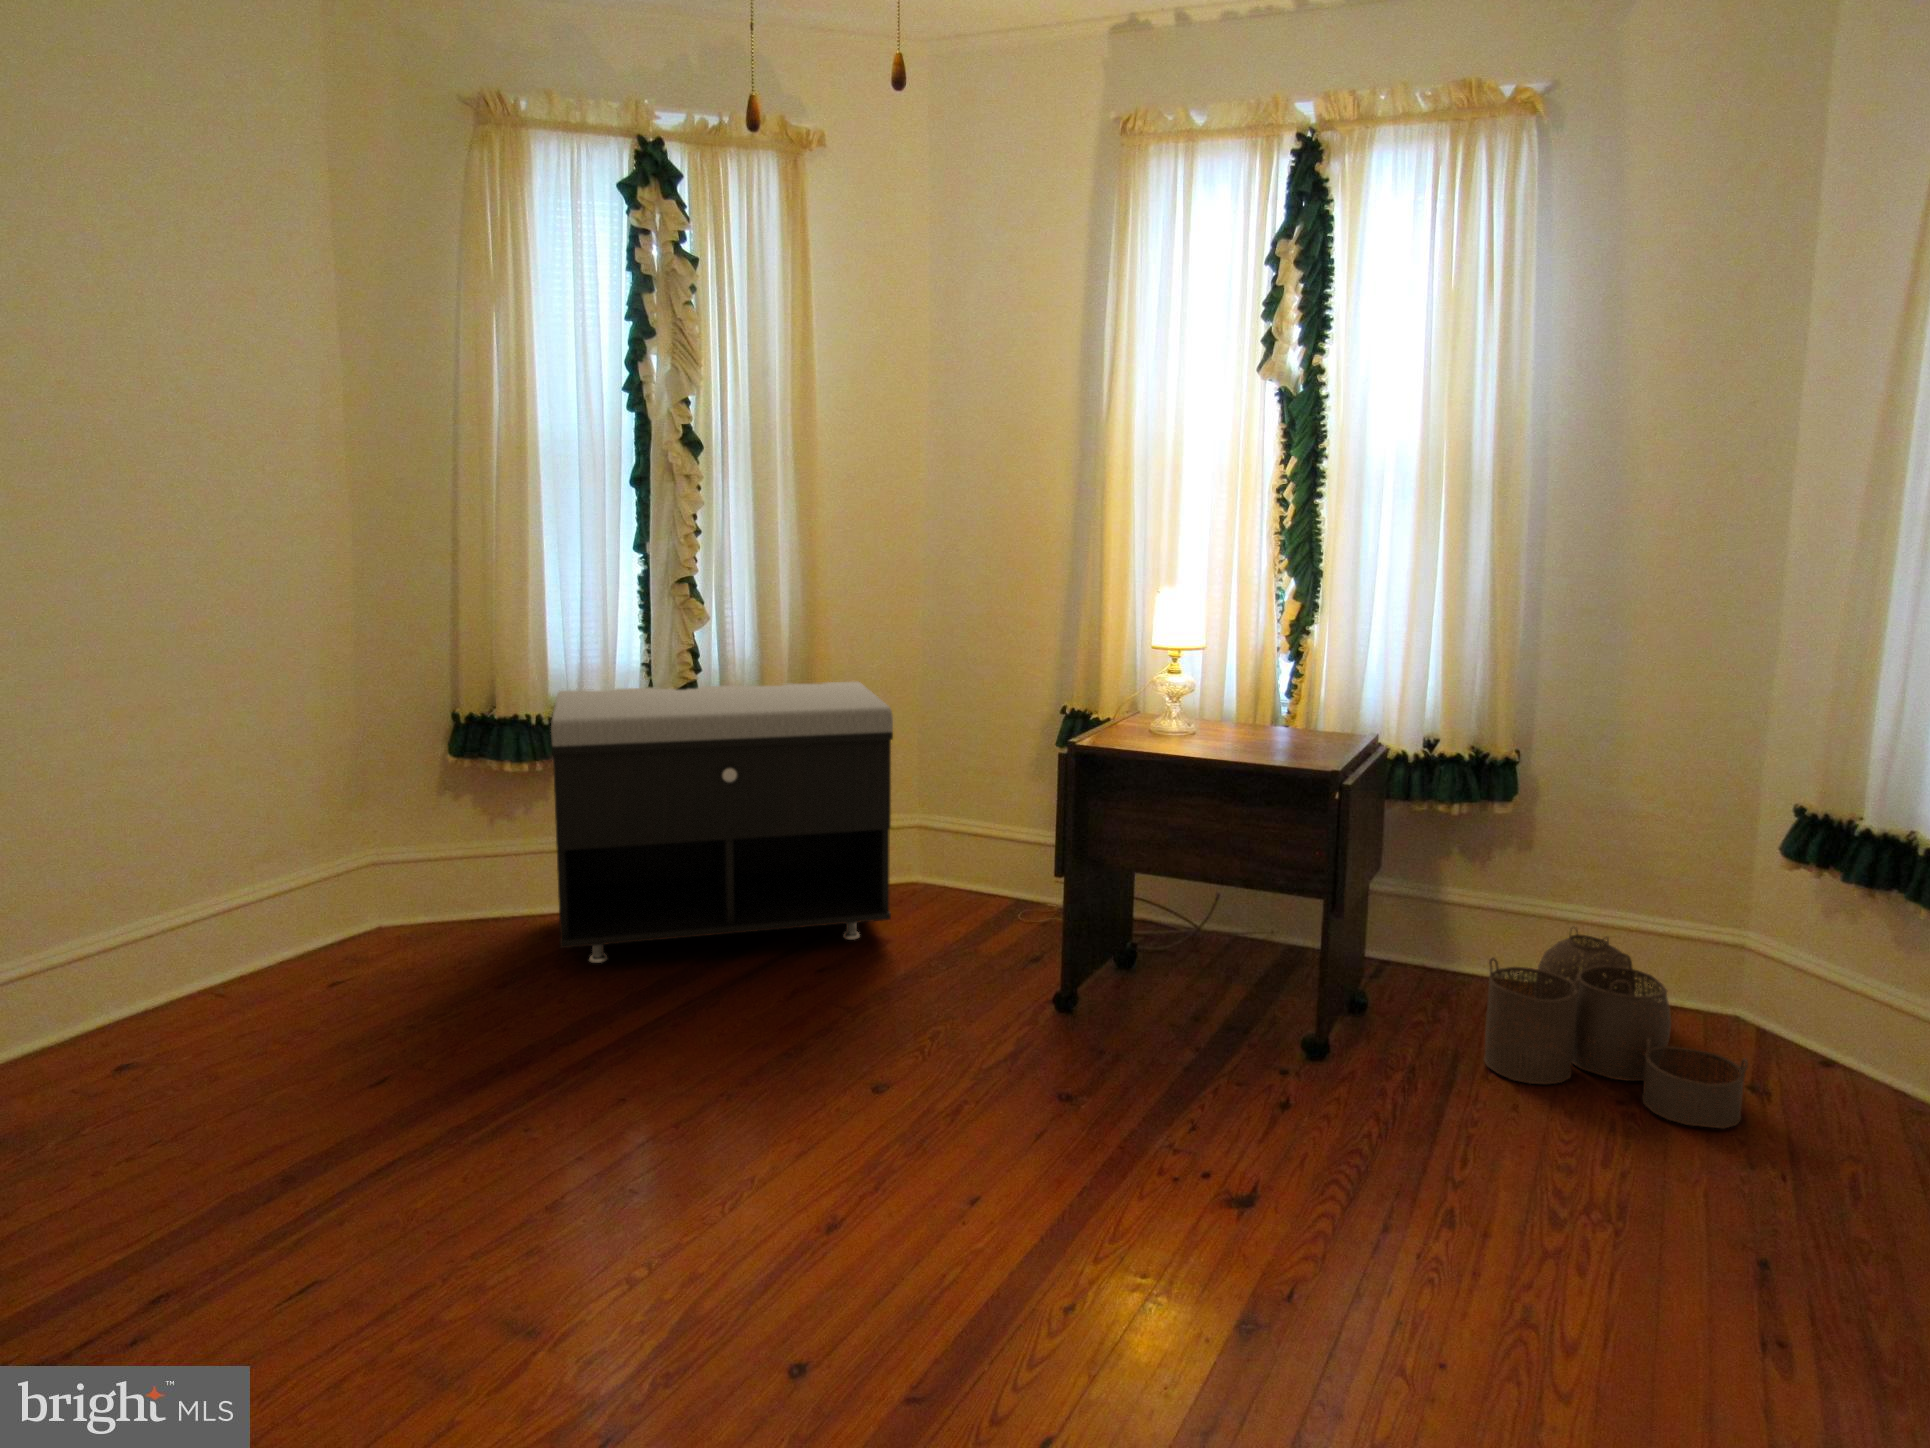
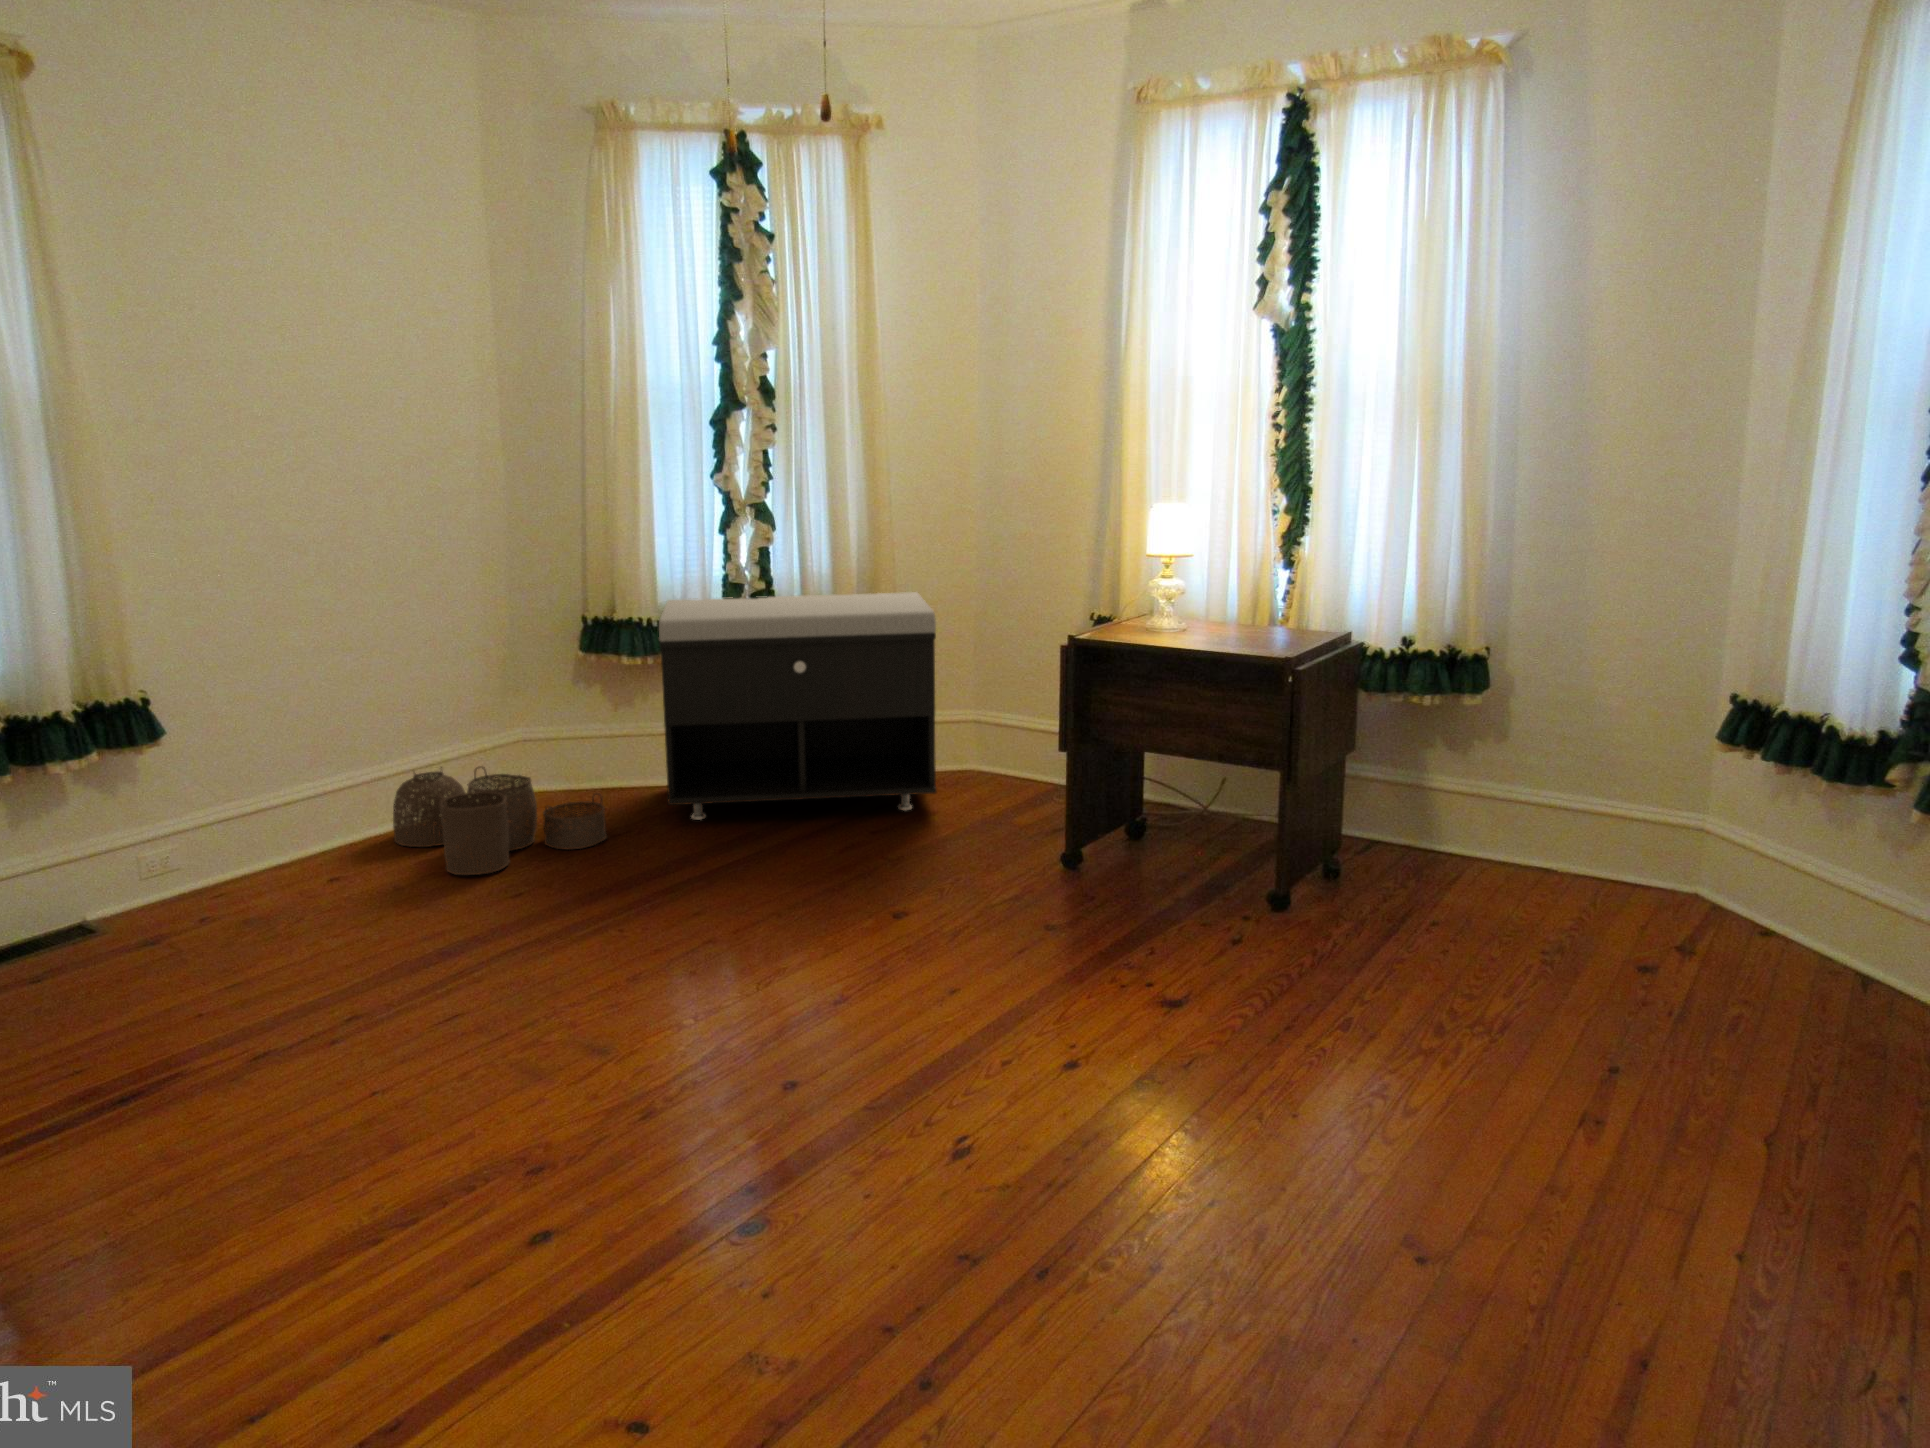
woven basket: present [1484,928,1748,1129] -> present [393,767,607,875]

